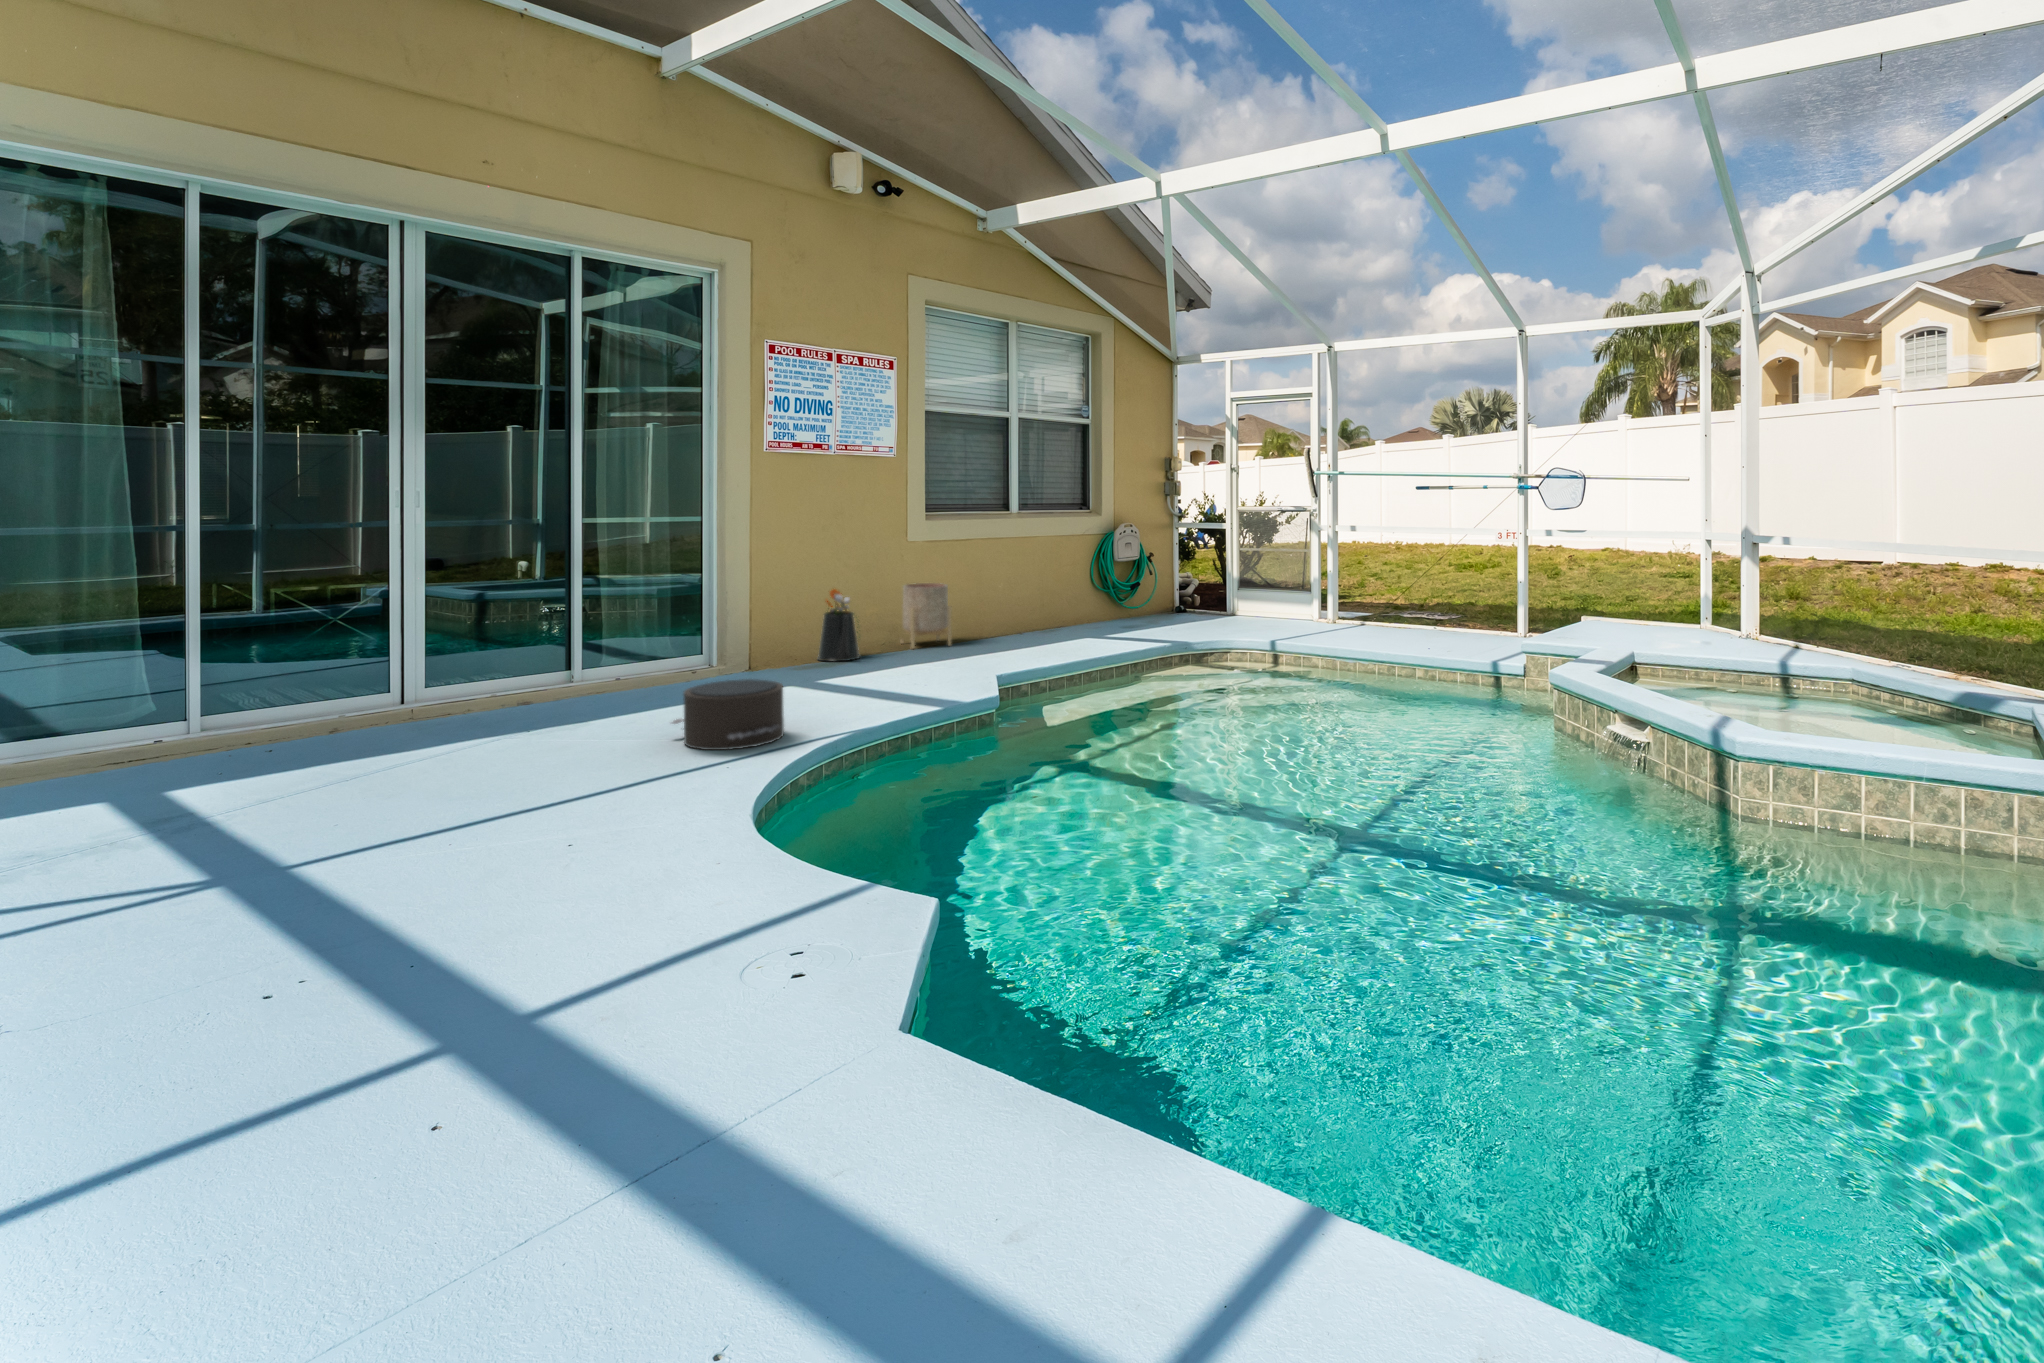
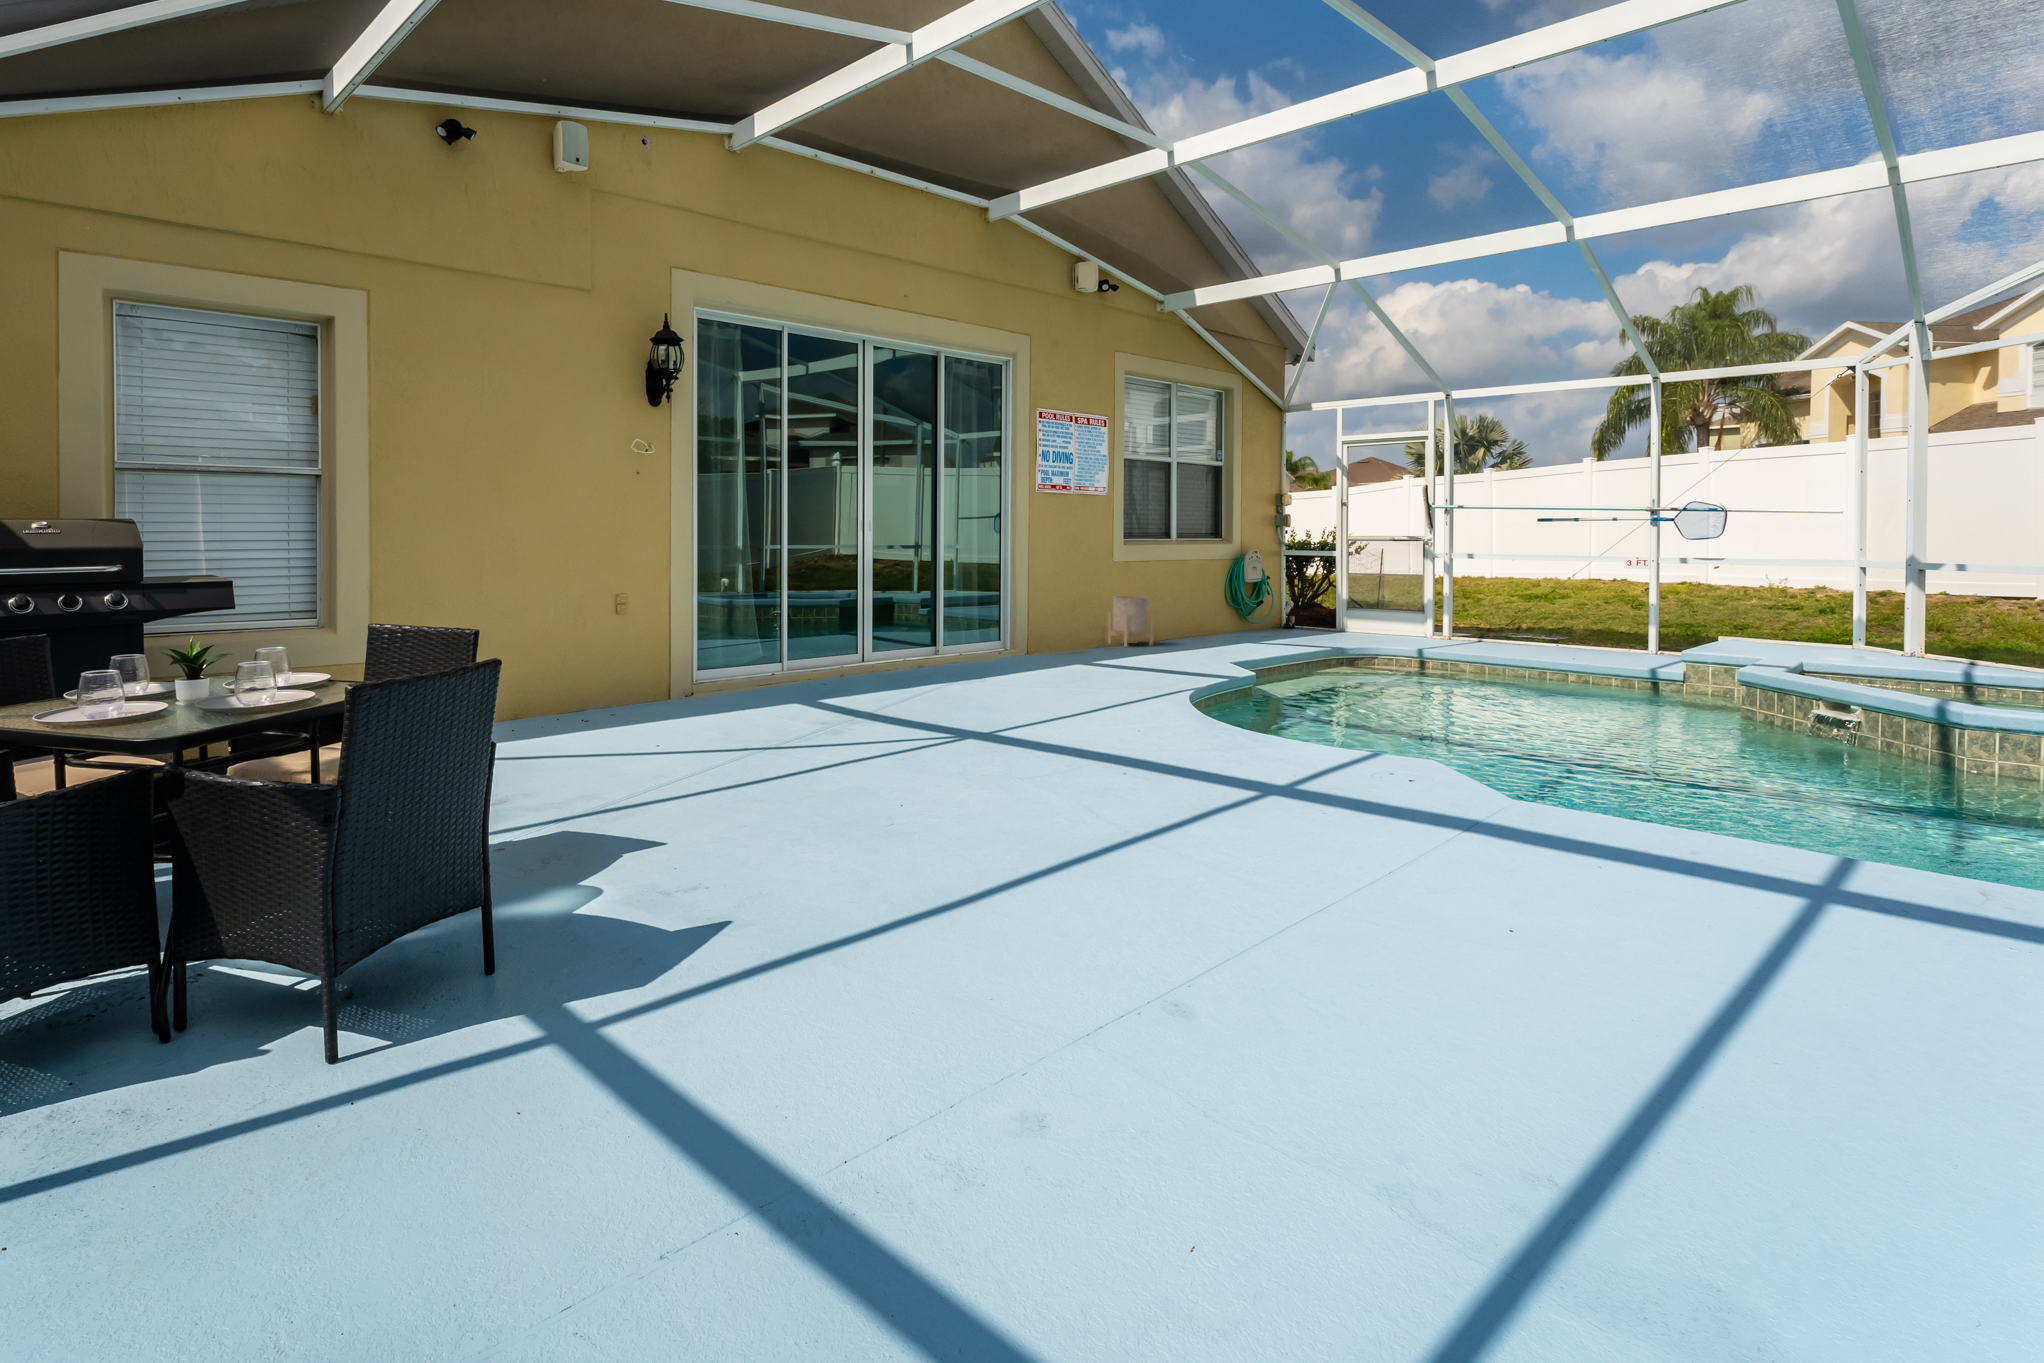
watering can: present [817,589,860,662] -> none [1066,596,1098,653]
pouf: present [672,679,784,750] -> none [1068,650,1155,695]

